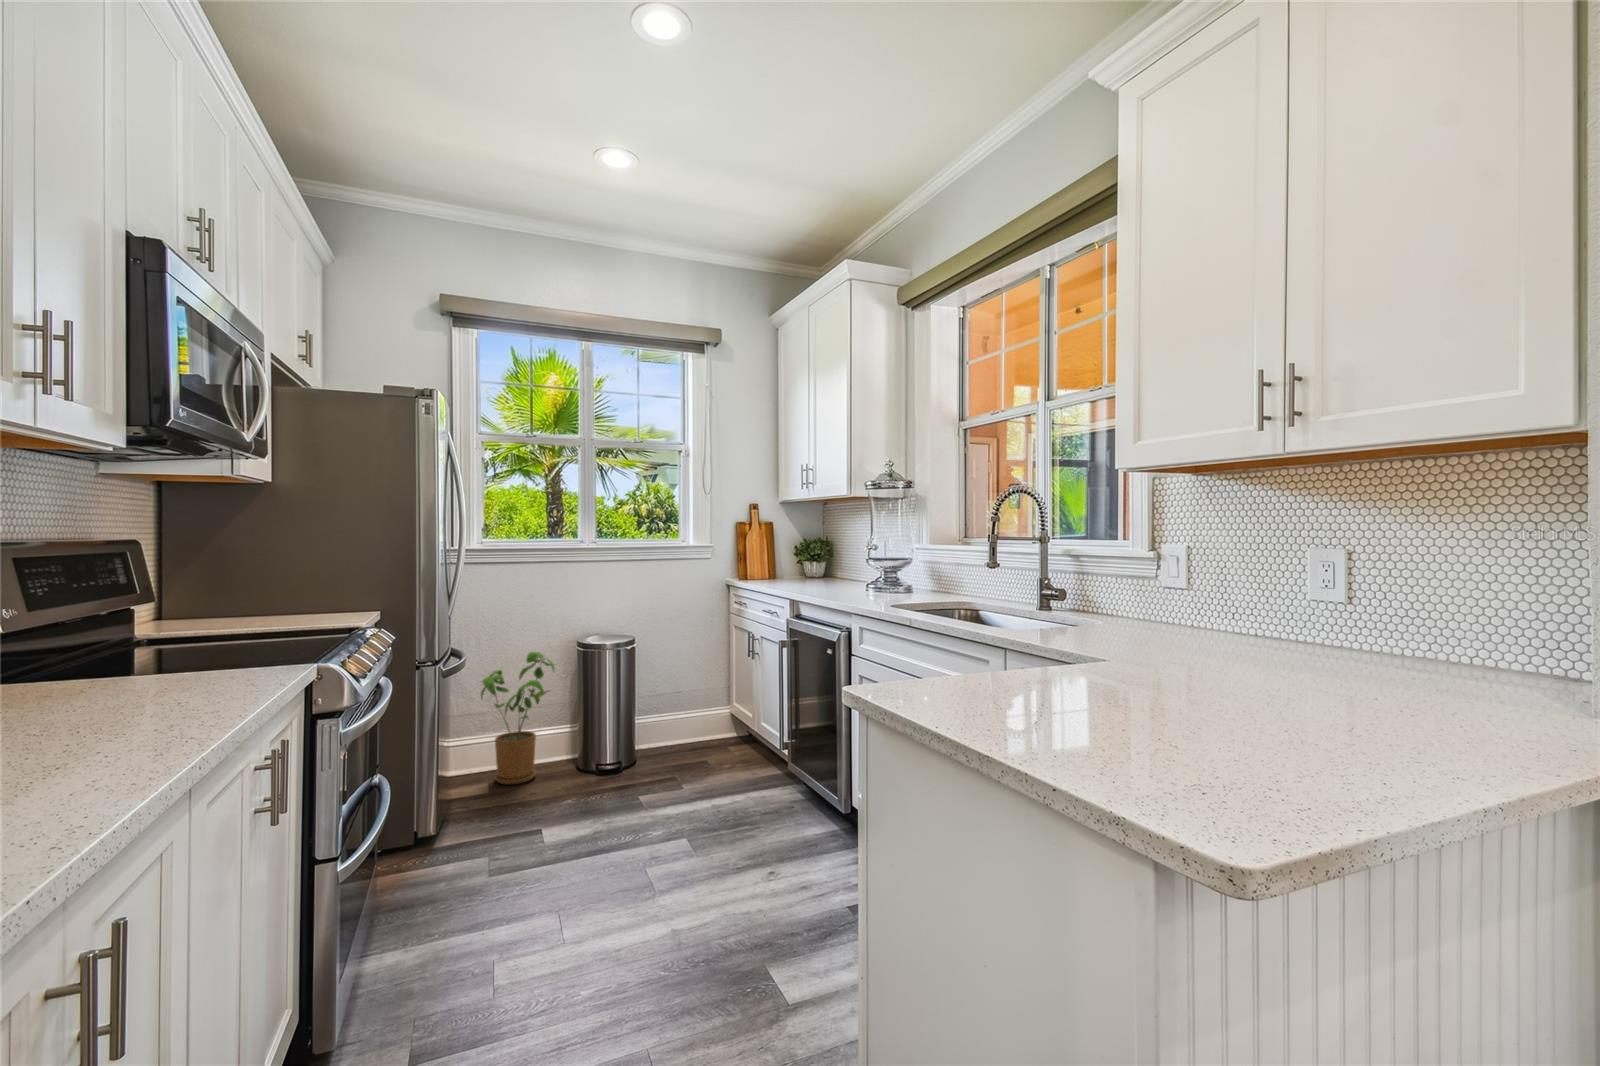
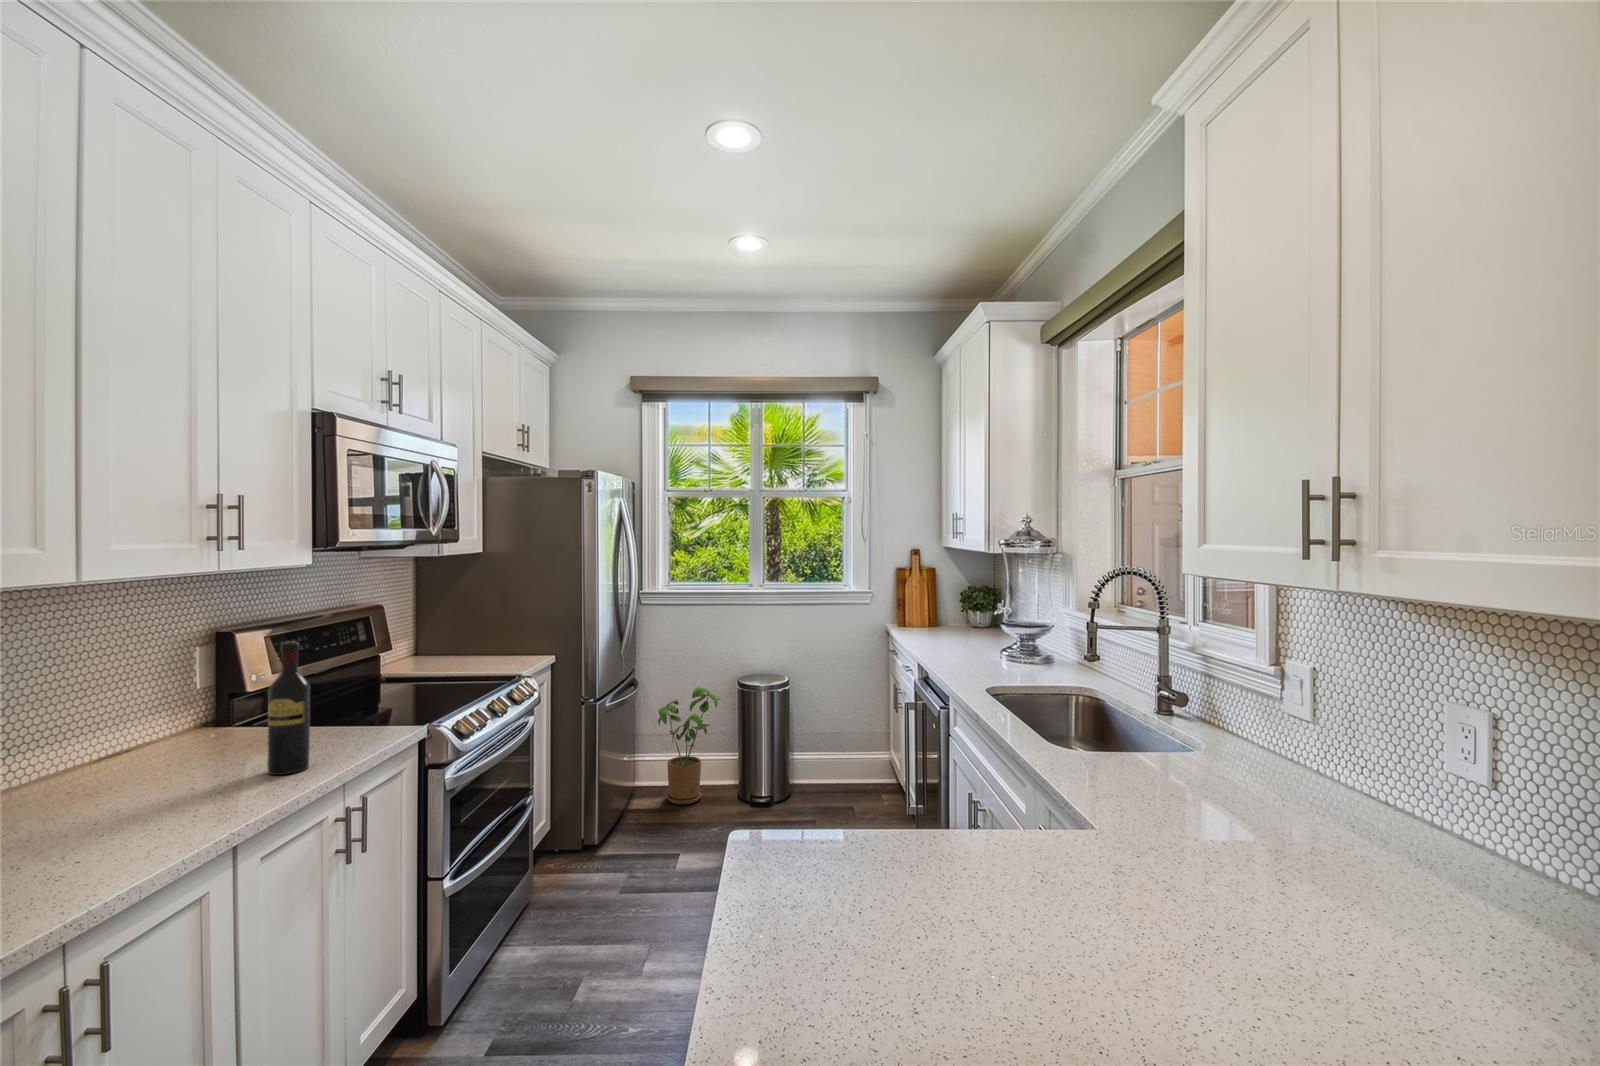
wine bottle: none [111,535,177,722] -> present [267,641,310,775]

